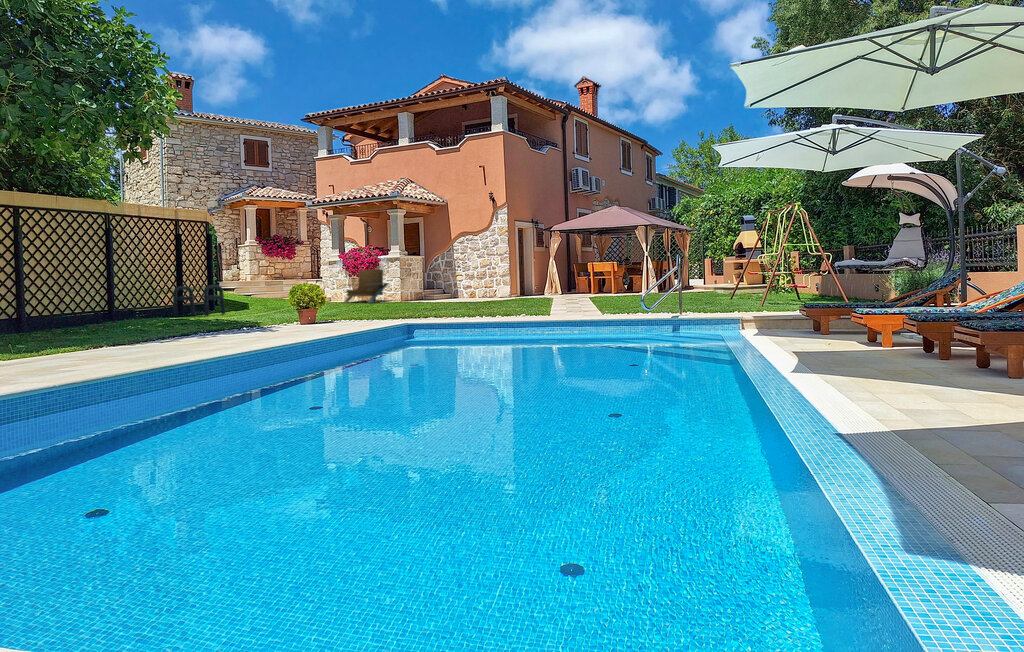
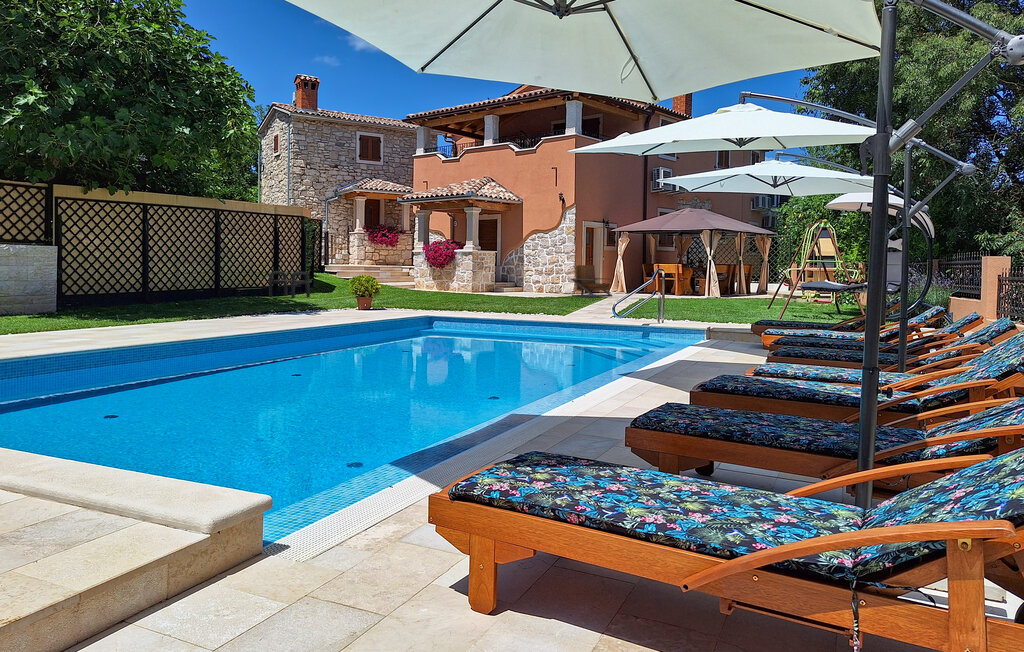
lounge chair: present [343,269,388,303] -> present [571,265,612,297]

